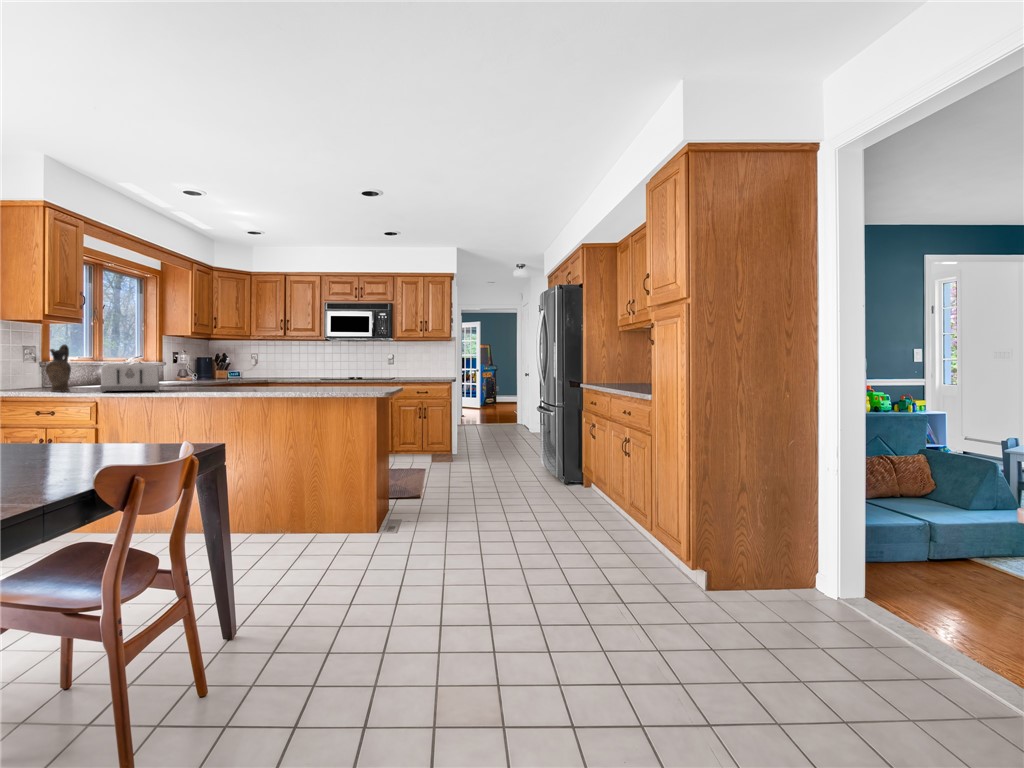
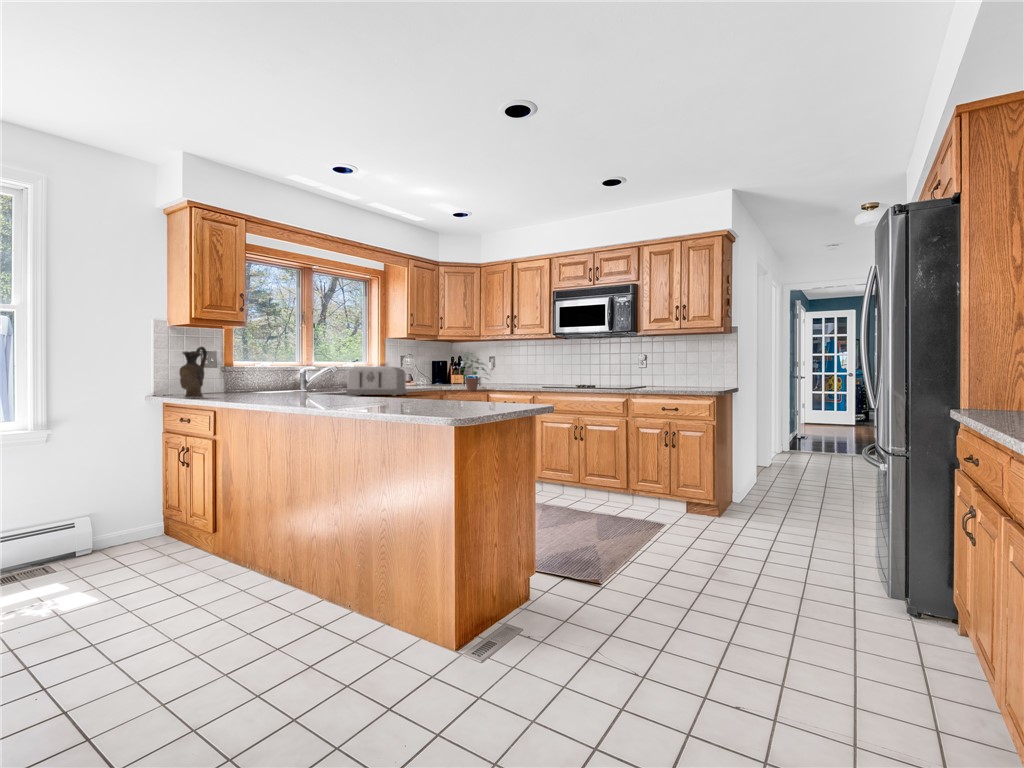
potted plant: none [247,350,285,381] -> present [461,355,487,391]
toaster: present [100,363,160,392] -> present [346,366,407,396]

